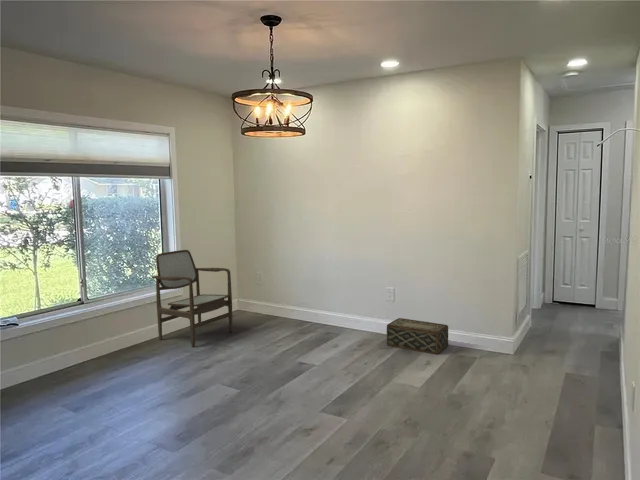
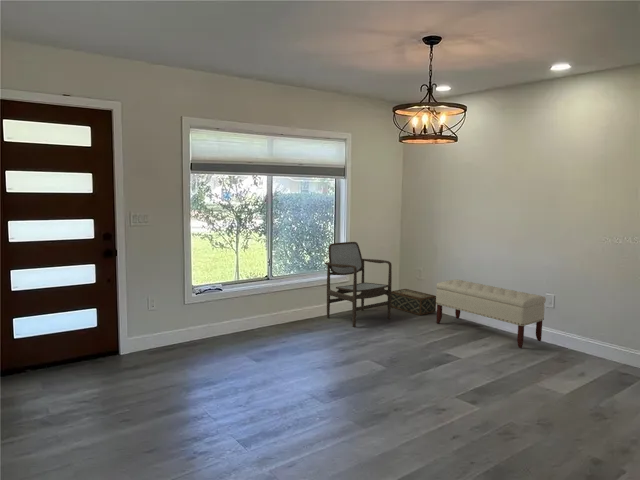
bench: none [280,282,387,345] -> present [436,280,546,348]
woven basket: present [387,318,448,354] -> present [391,289,436,315]

